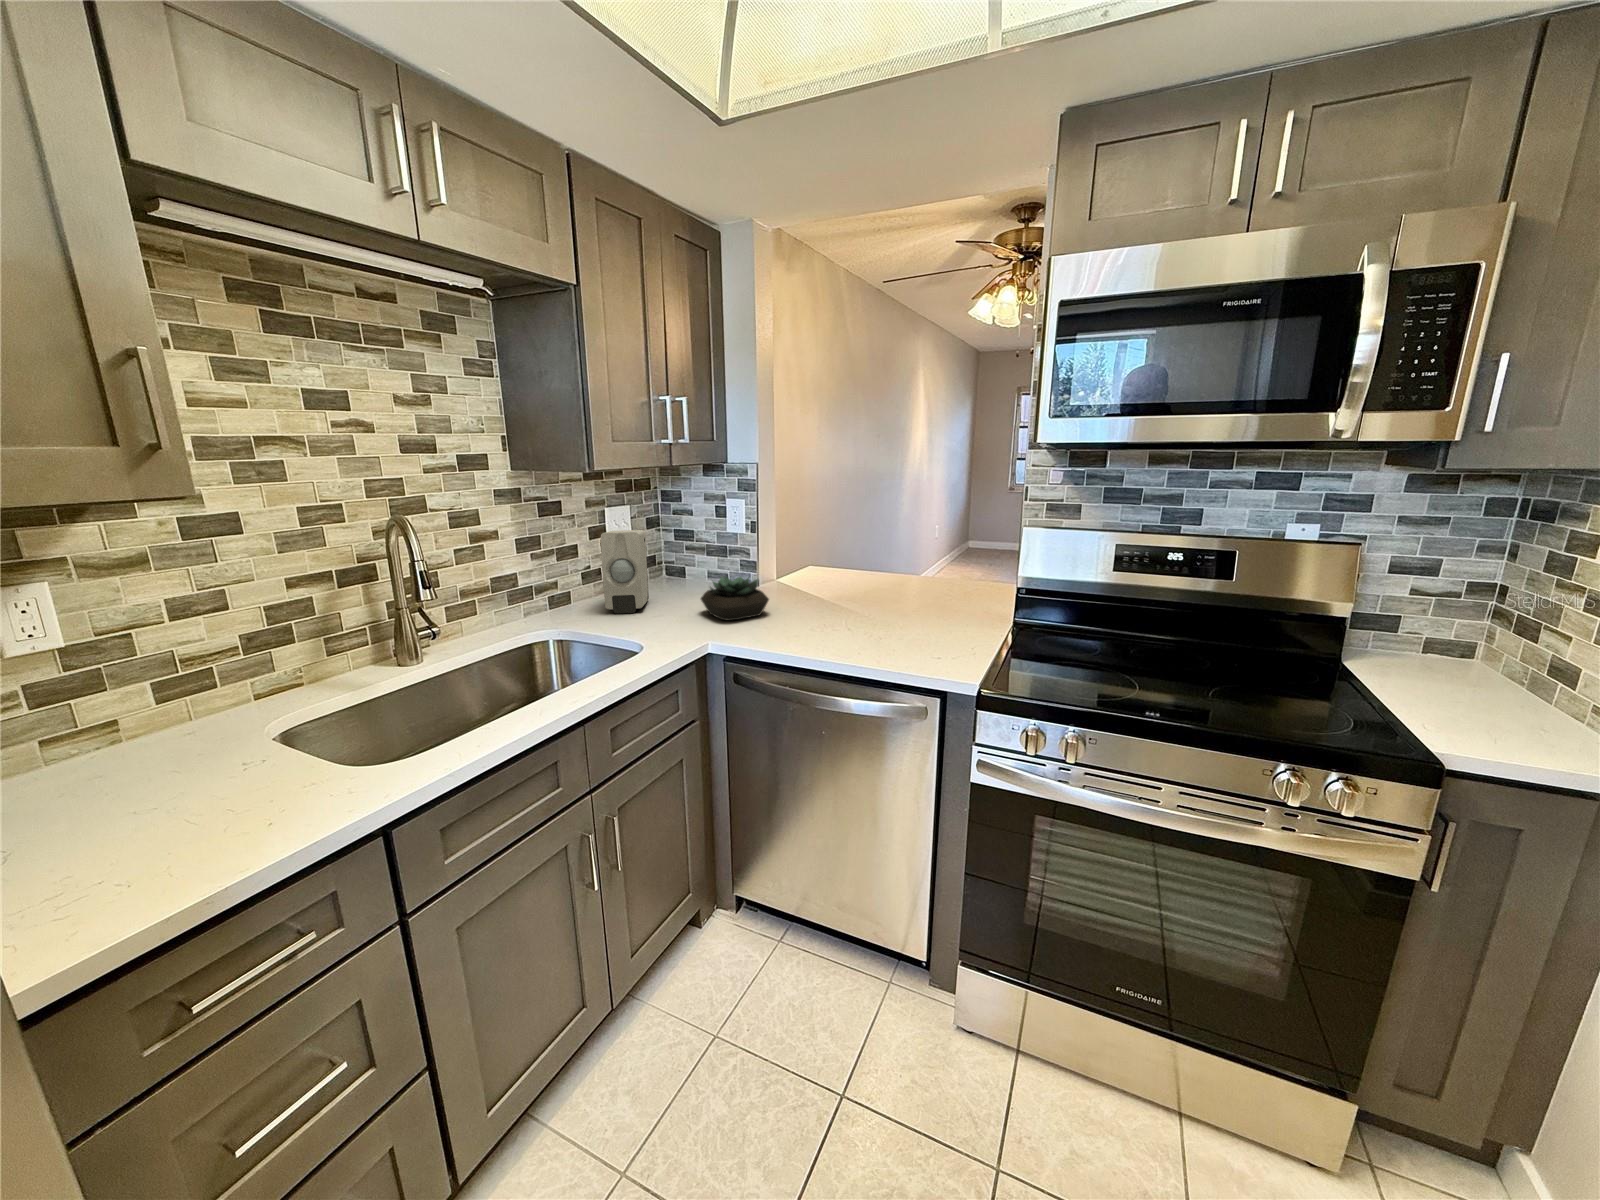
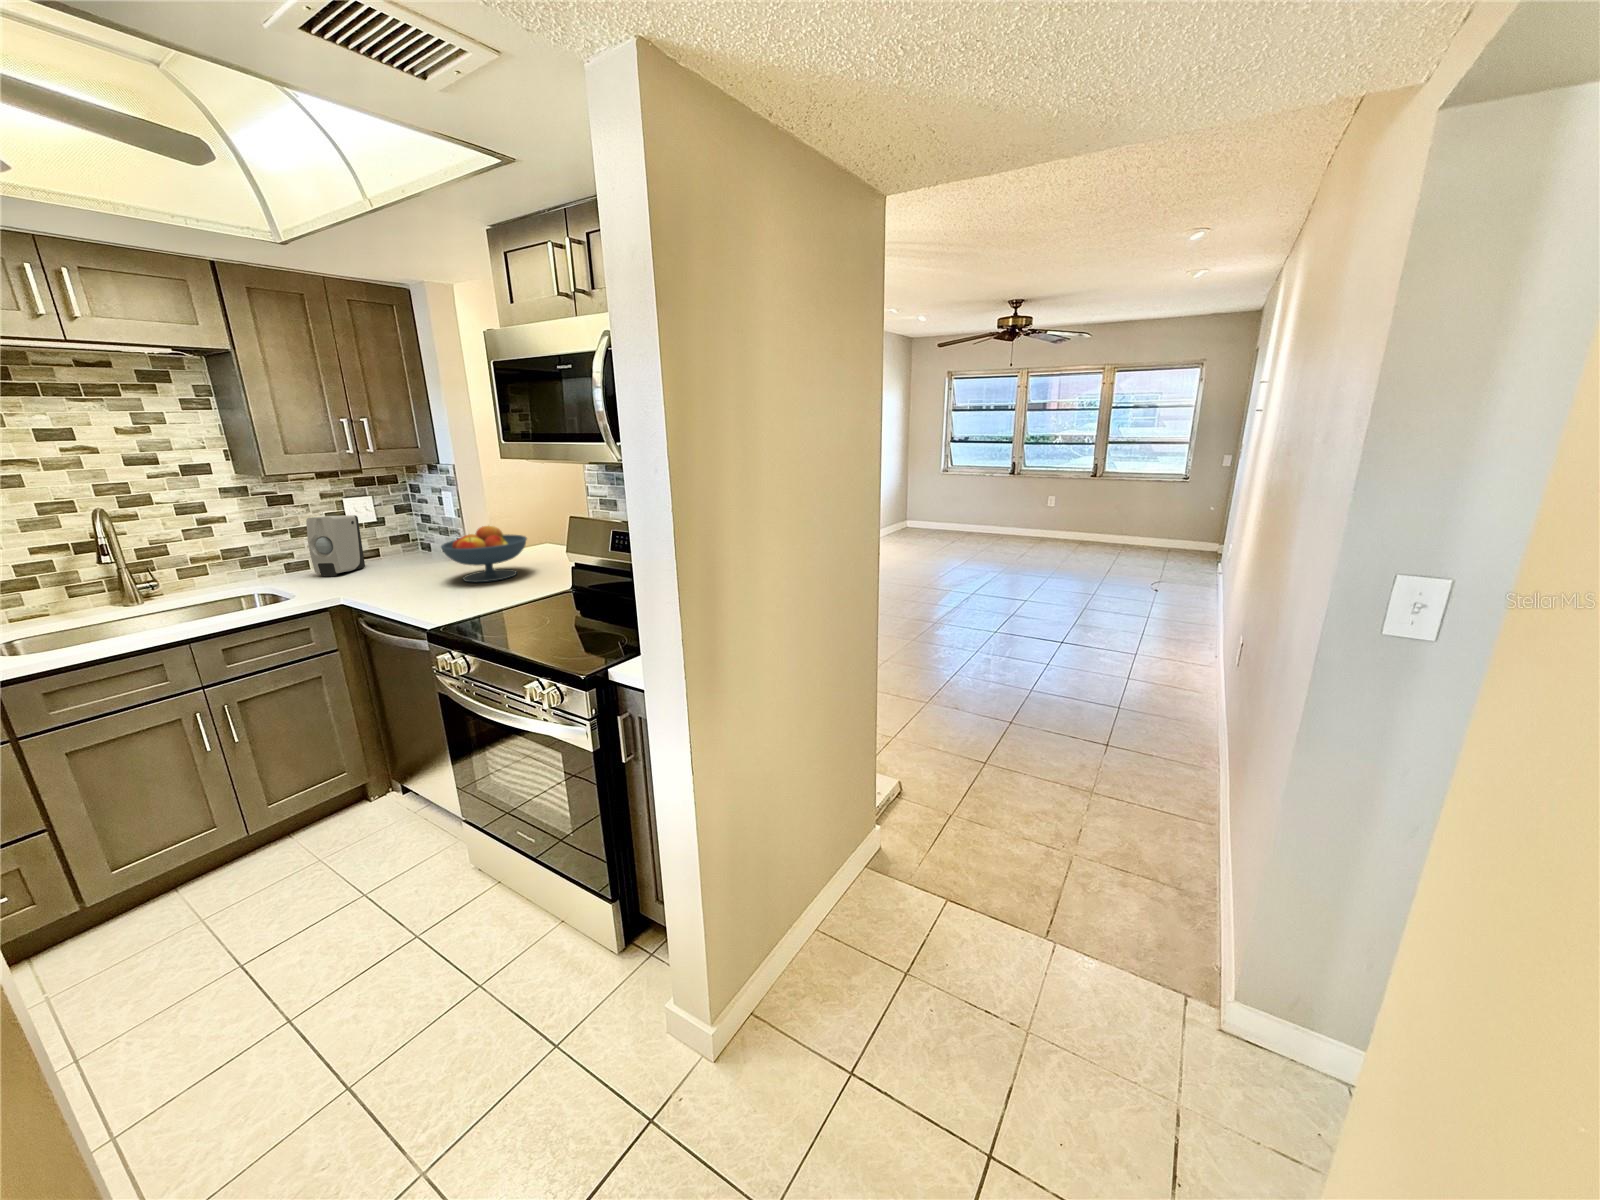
fruit bowl: none [813,542,918,619] -> present [441,526,527,582]
succulent plant: present [701,577,769,621] -> none [371,550,422,582]

